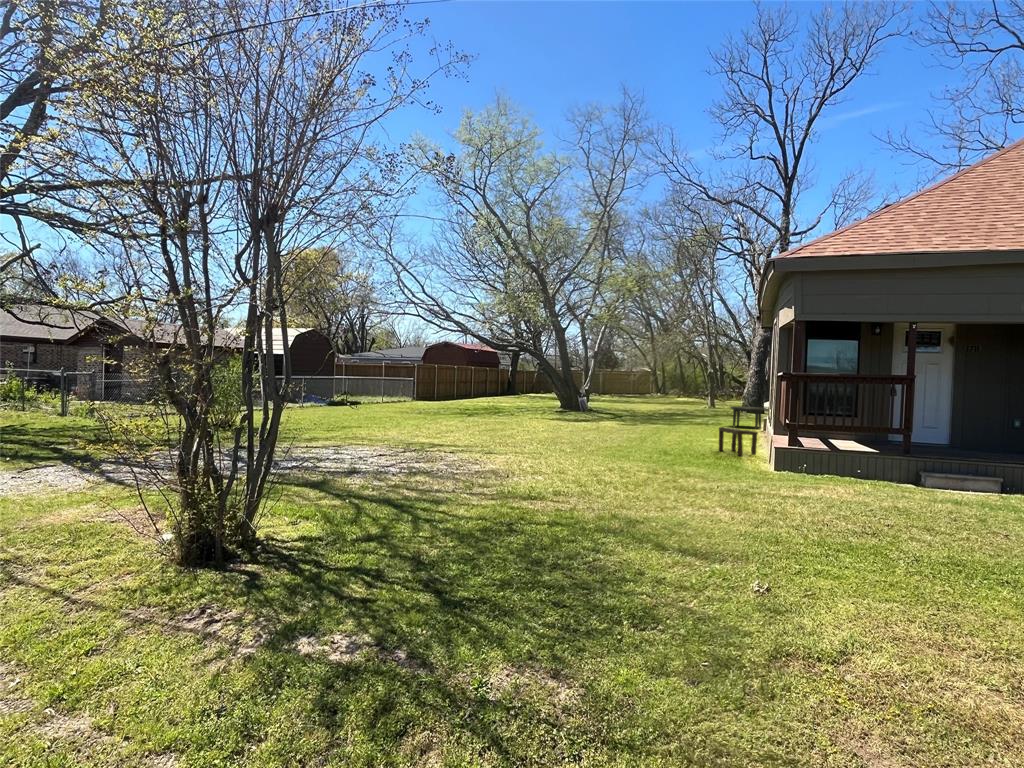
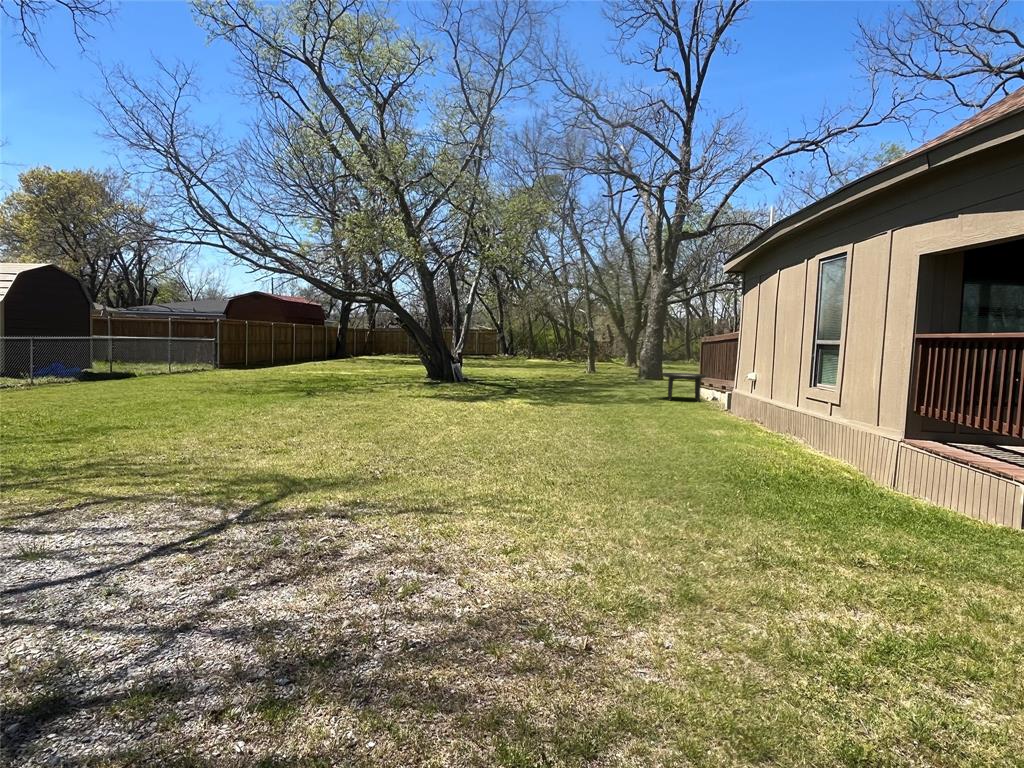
bench: present [719,427,758,456] -> none [755,415,835,464]

